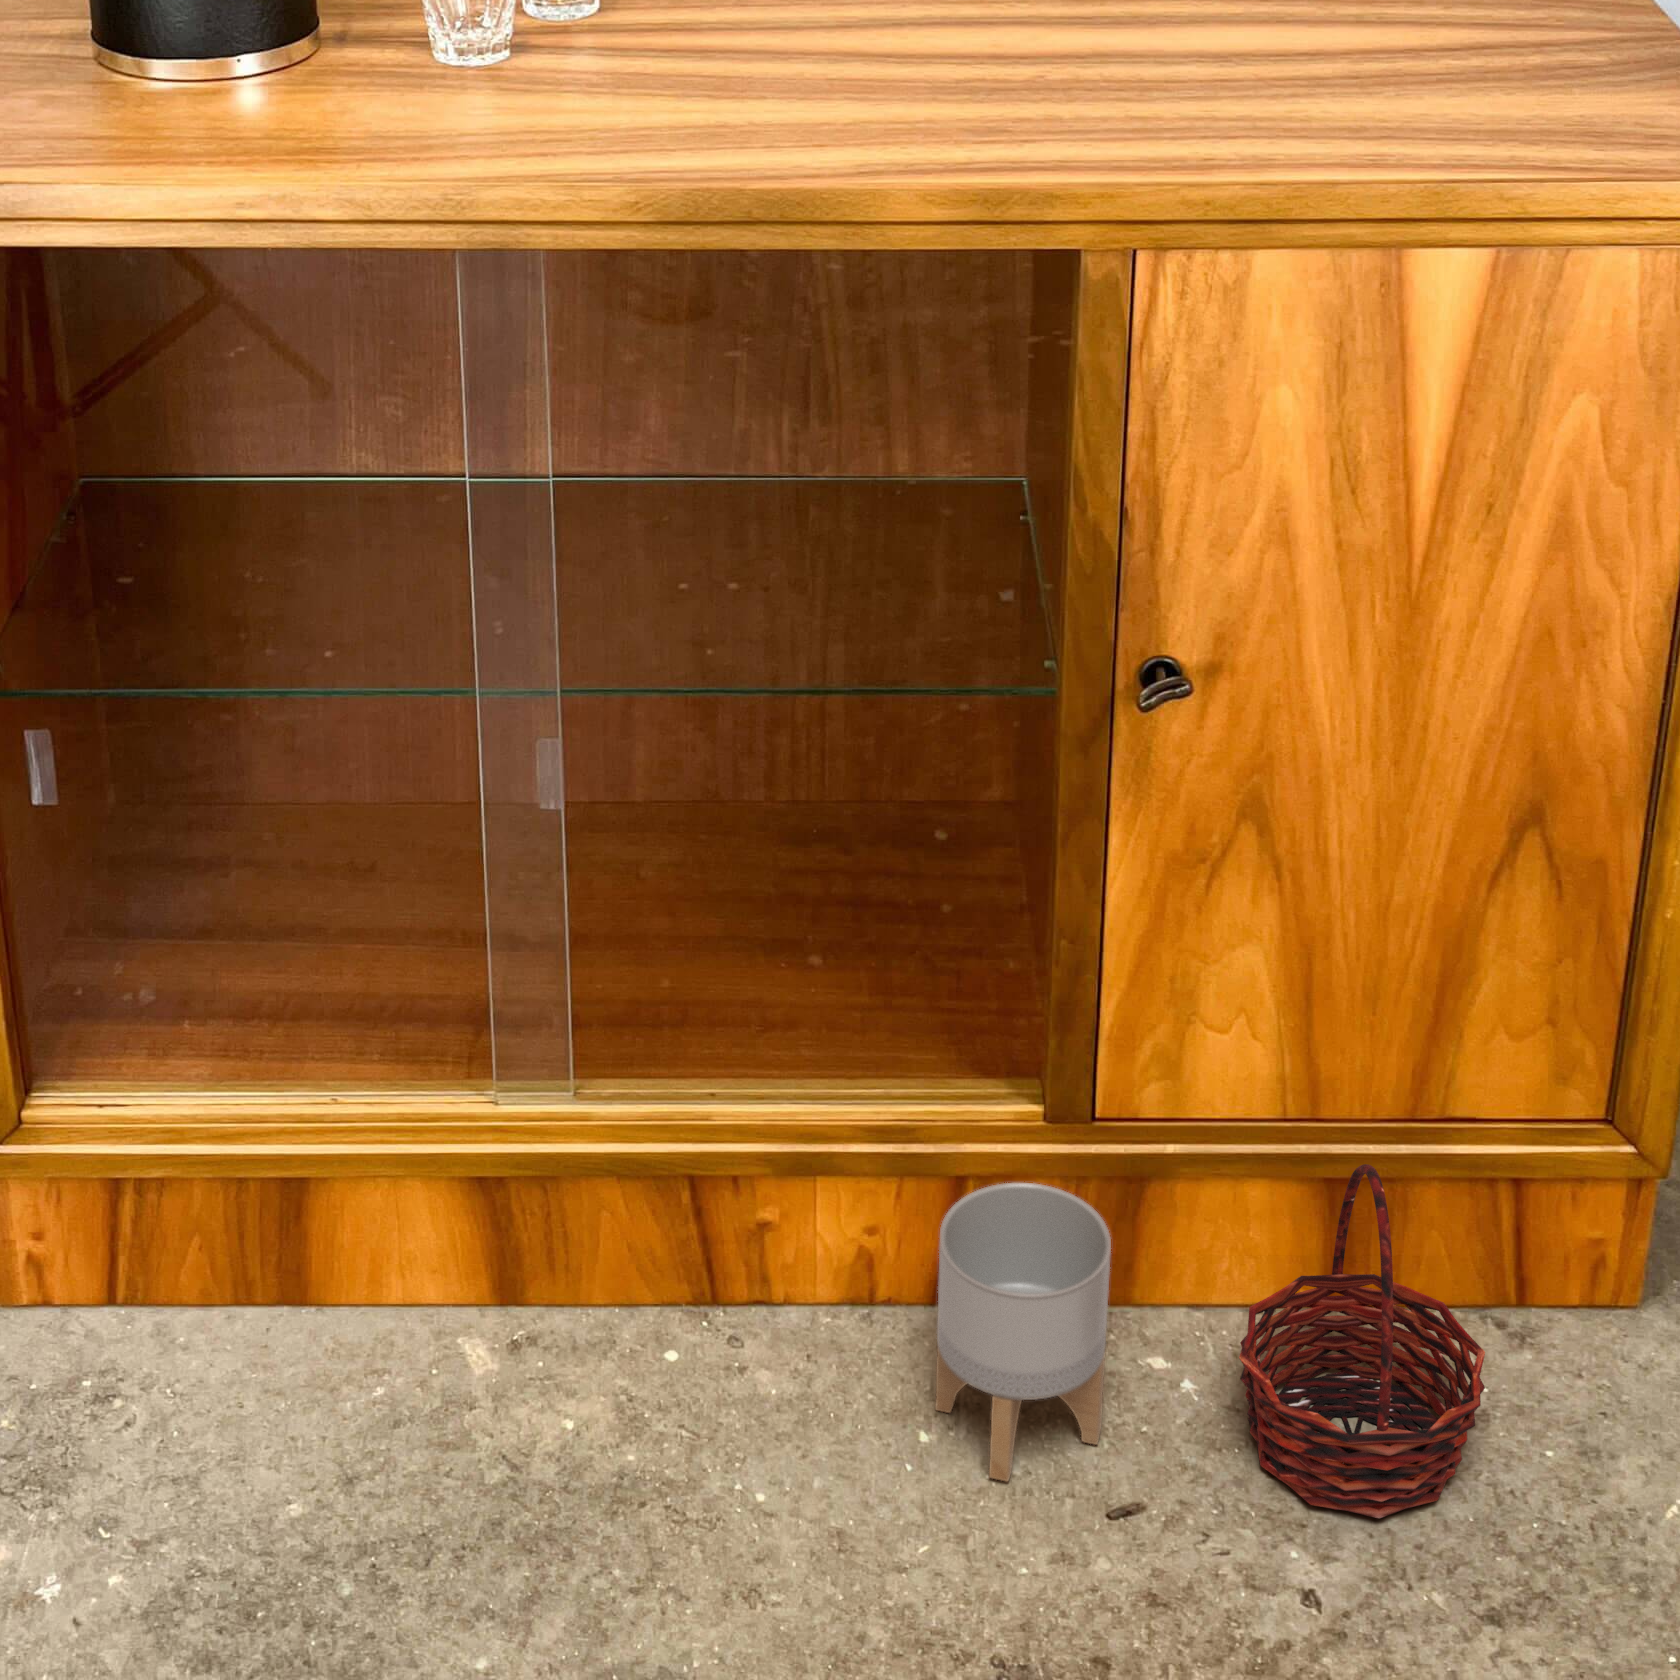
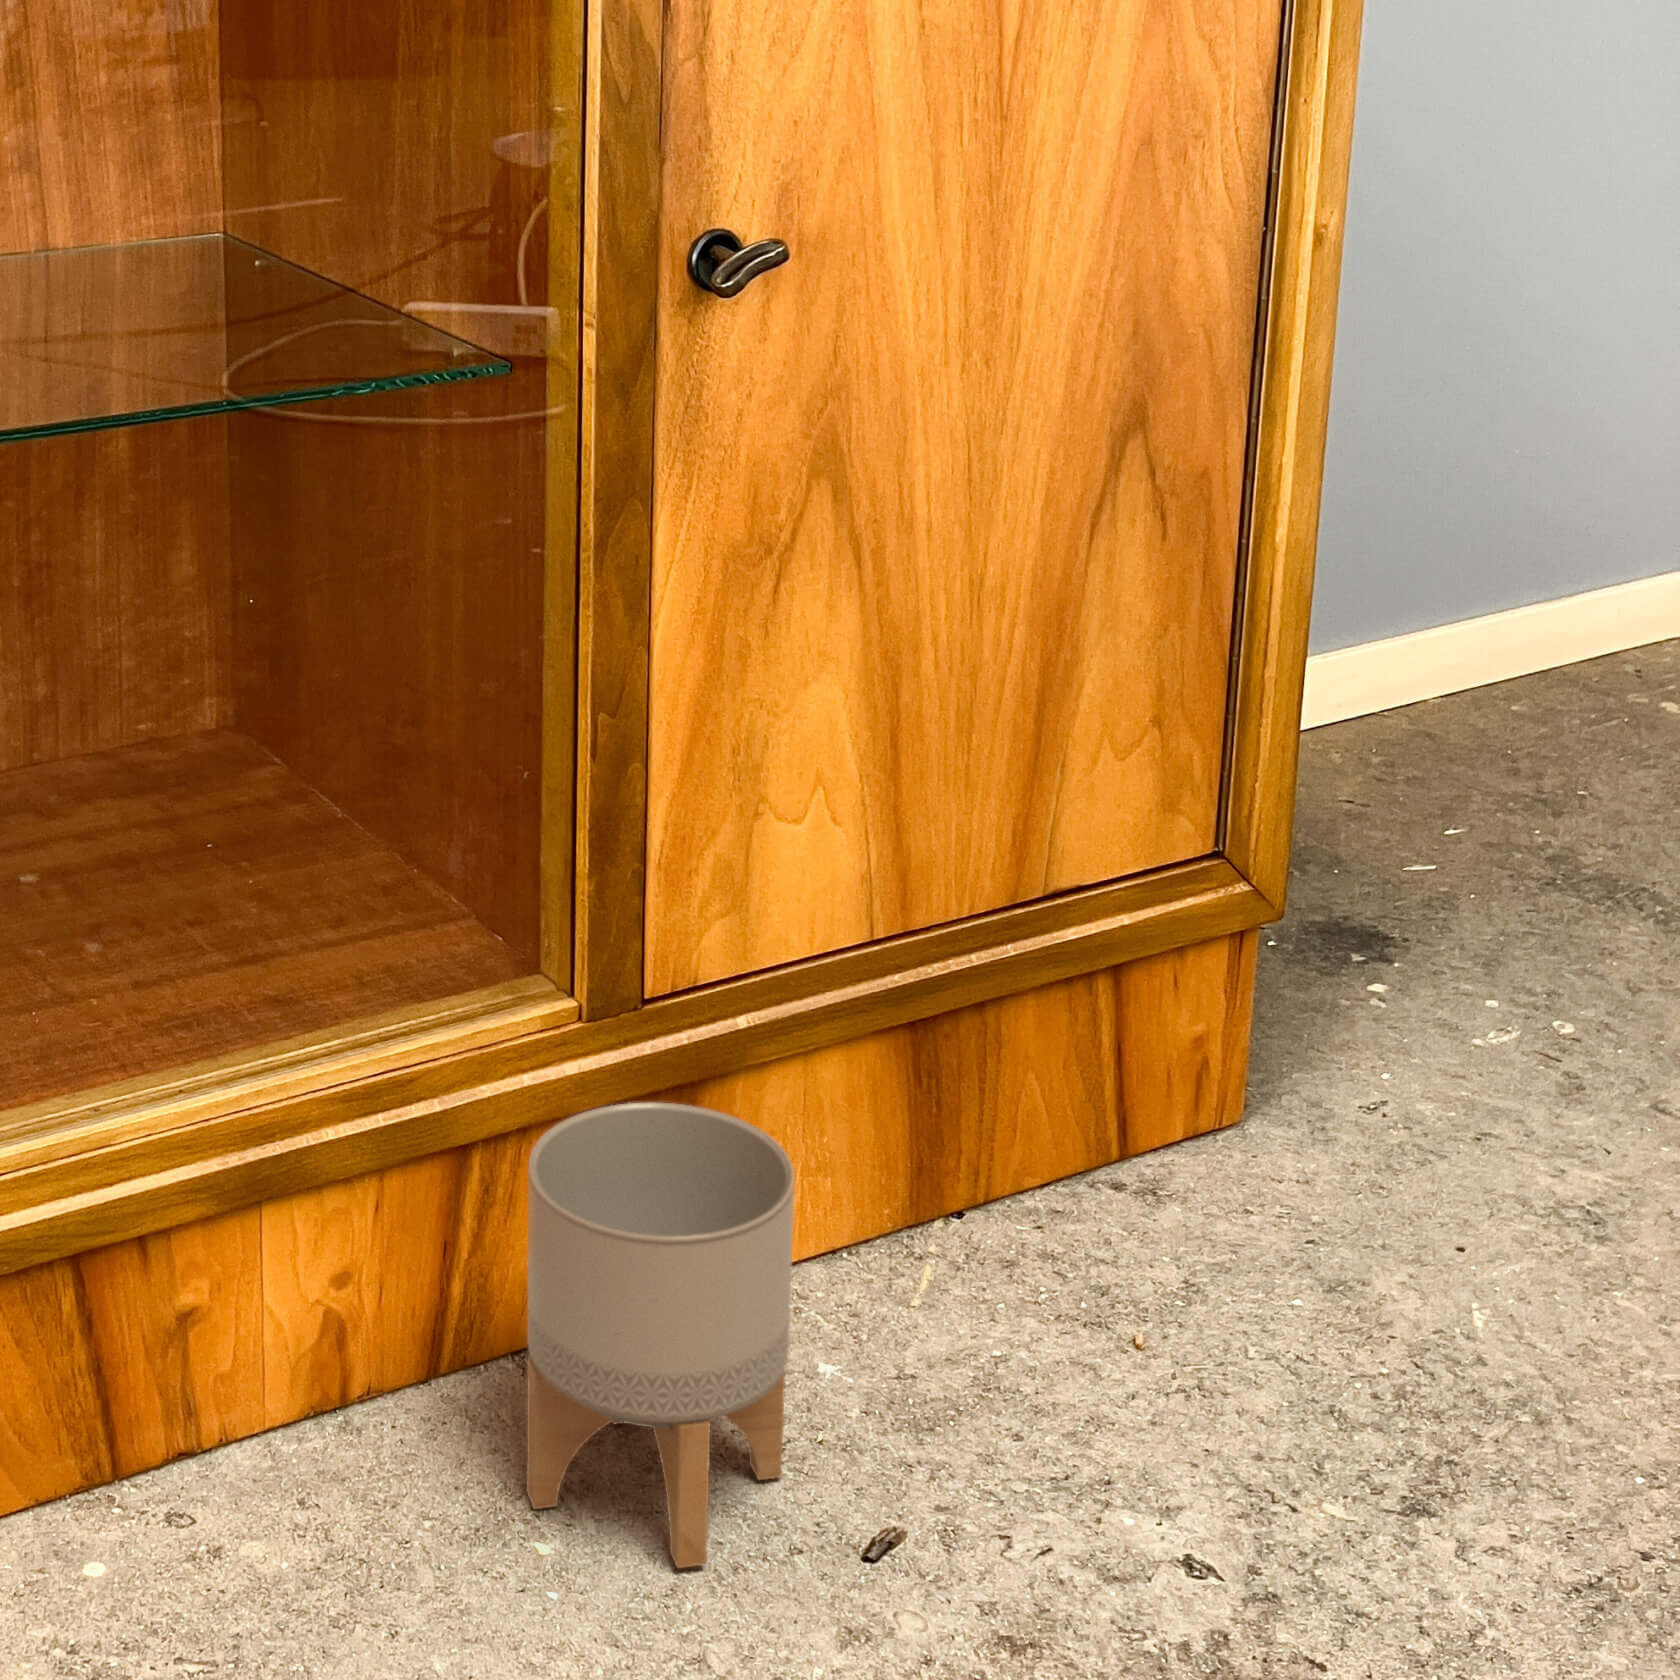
basket: present [1239,1164,1485,1518] -> none [909,934,1272,1452]

